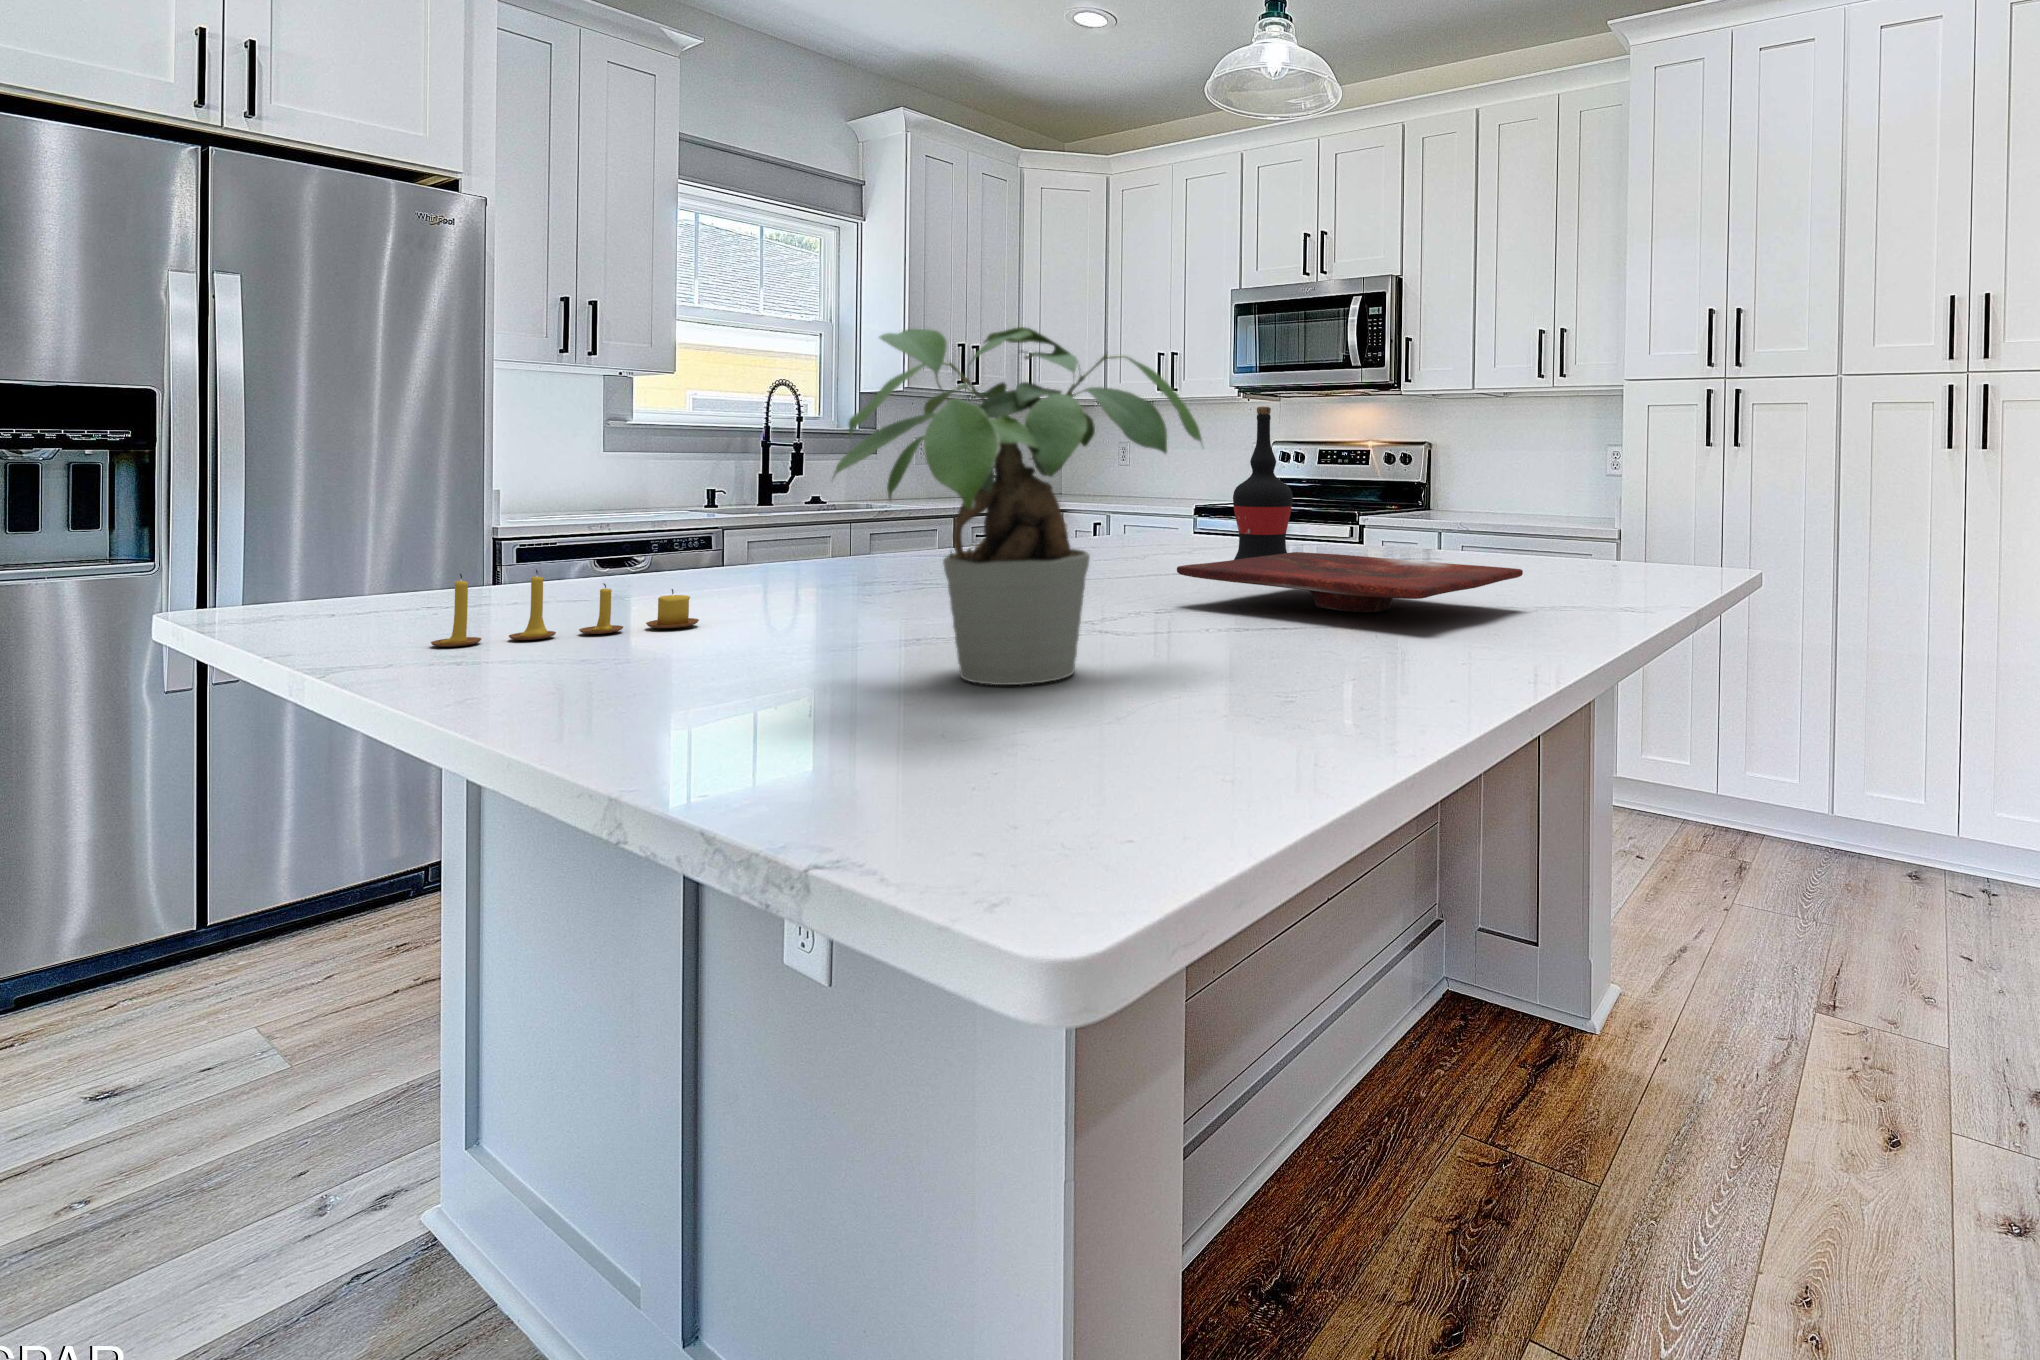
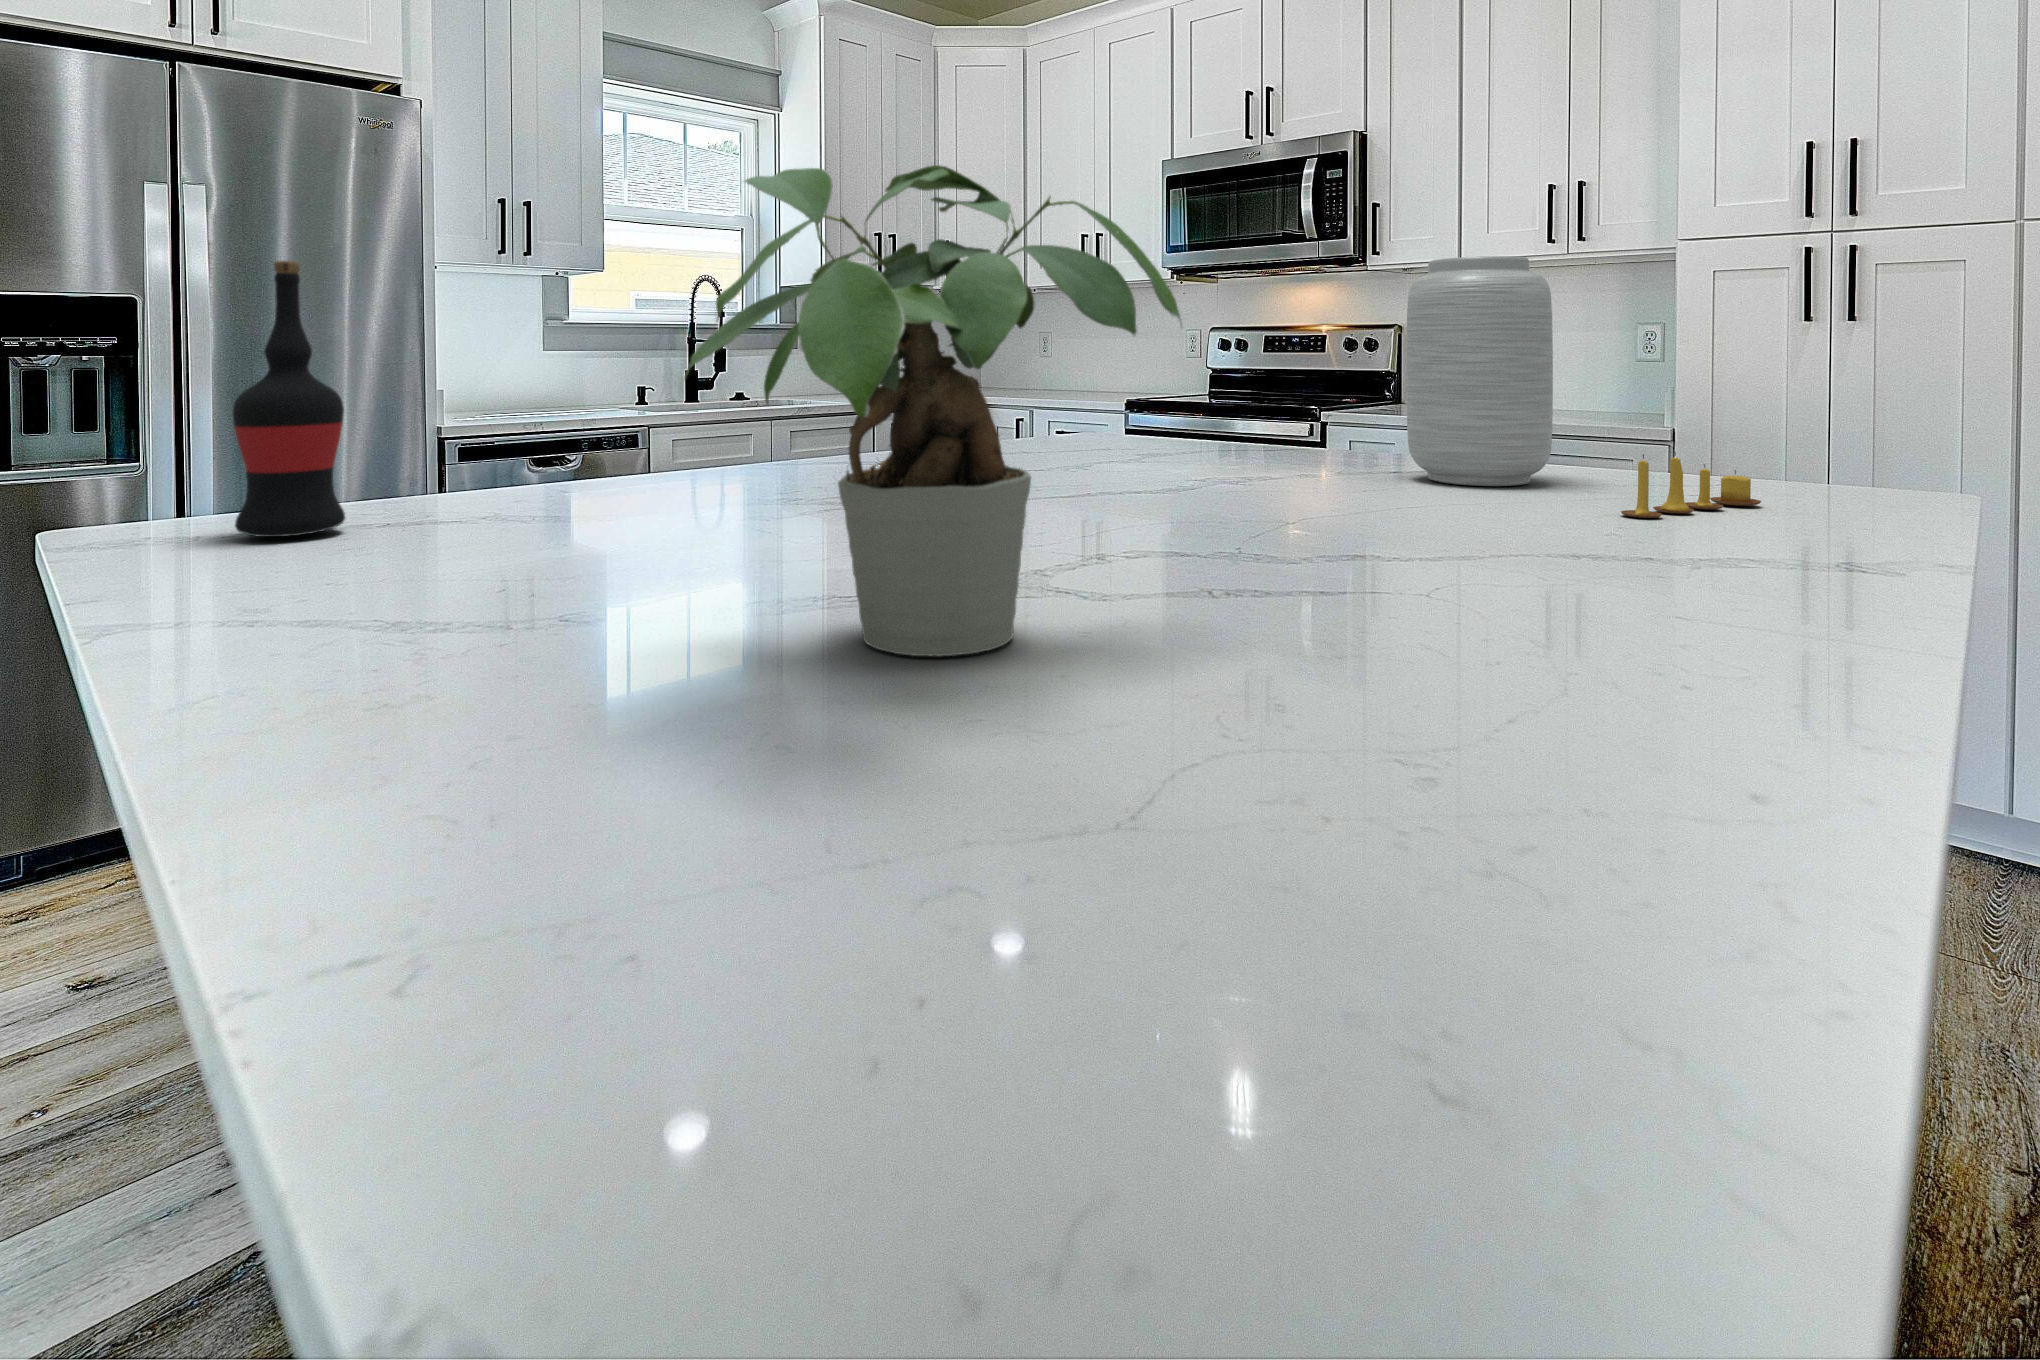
vase: none [1404,393,1509,572] -> present [1406,256,1553,486]
wine bottle: present [1233,407,1293,560] -> present [233,261,345,537]
cutting board: present [1177,552,1523,612] -> none [1132,462,1613,545]
candle: present [431,570,699,647] -> present [1621,452,1761,518]

